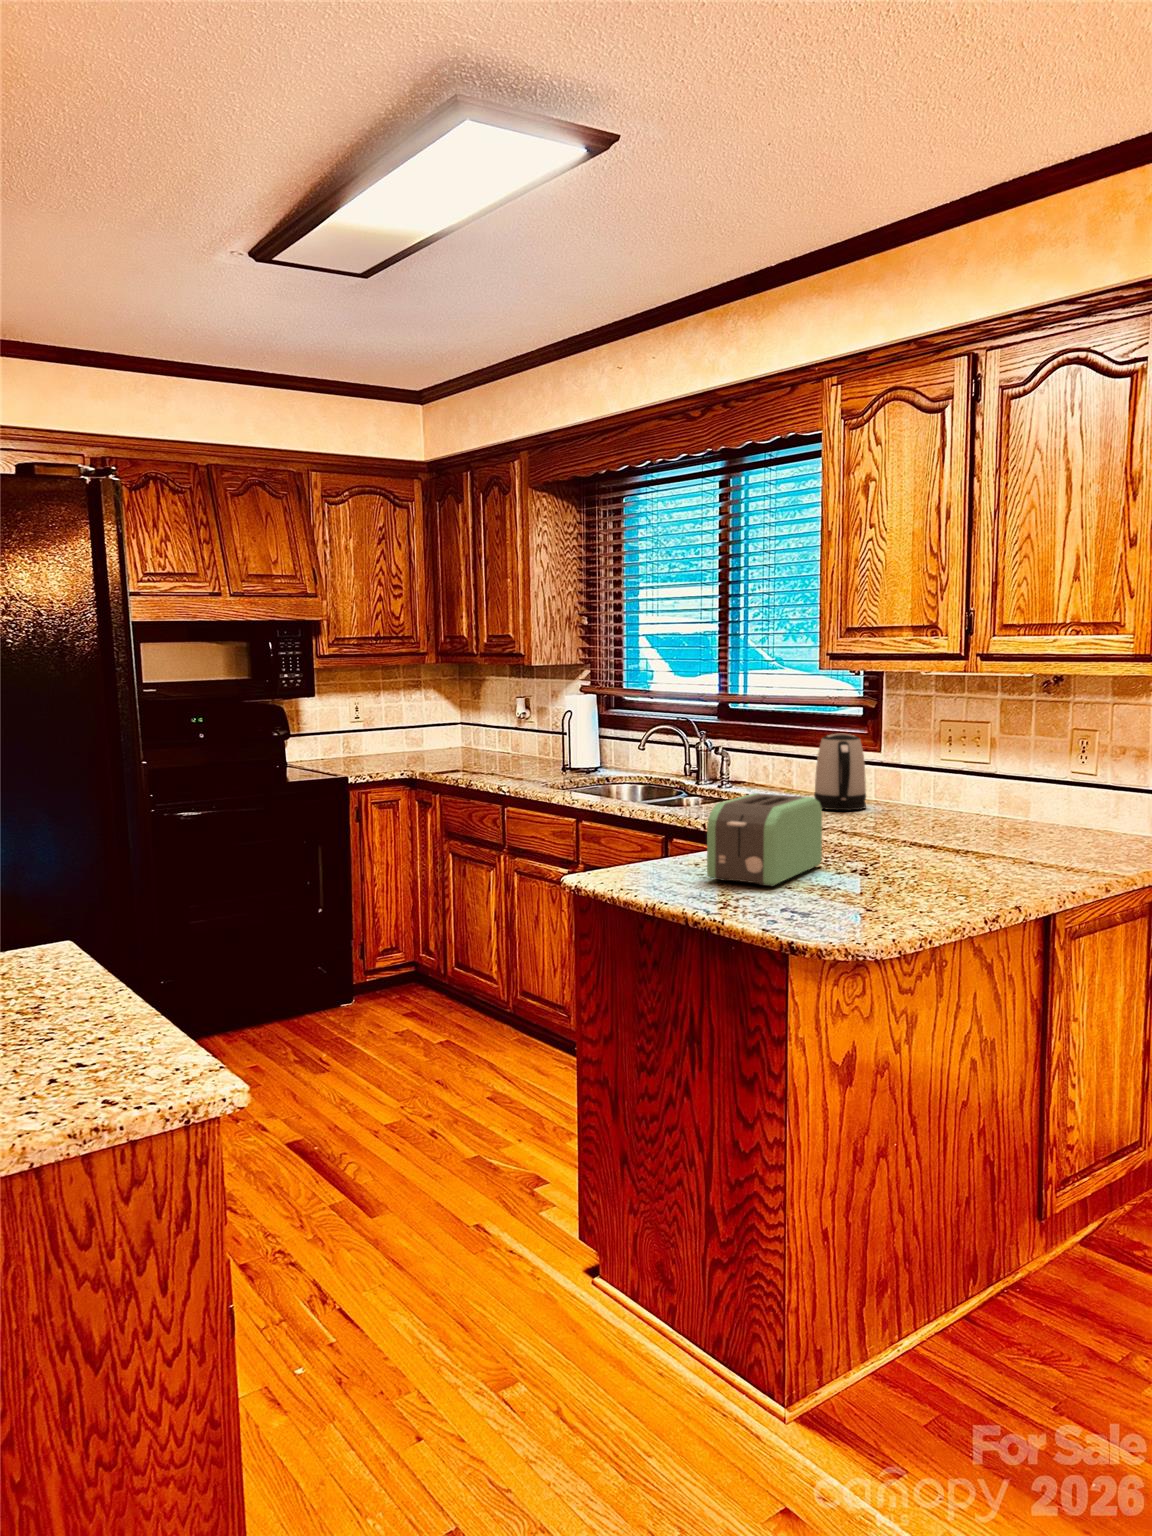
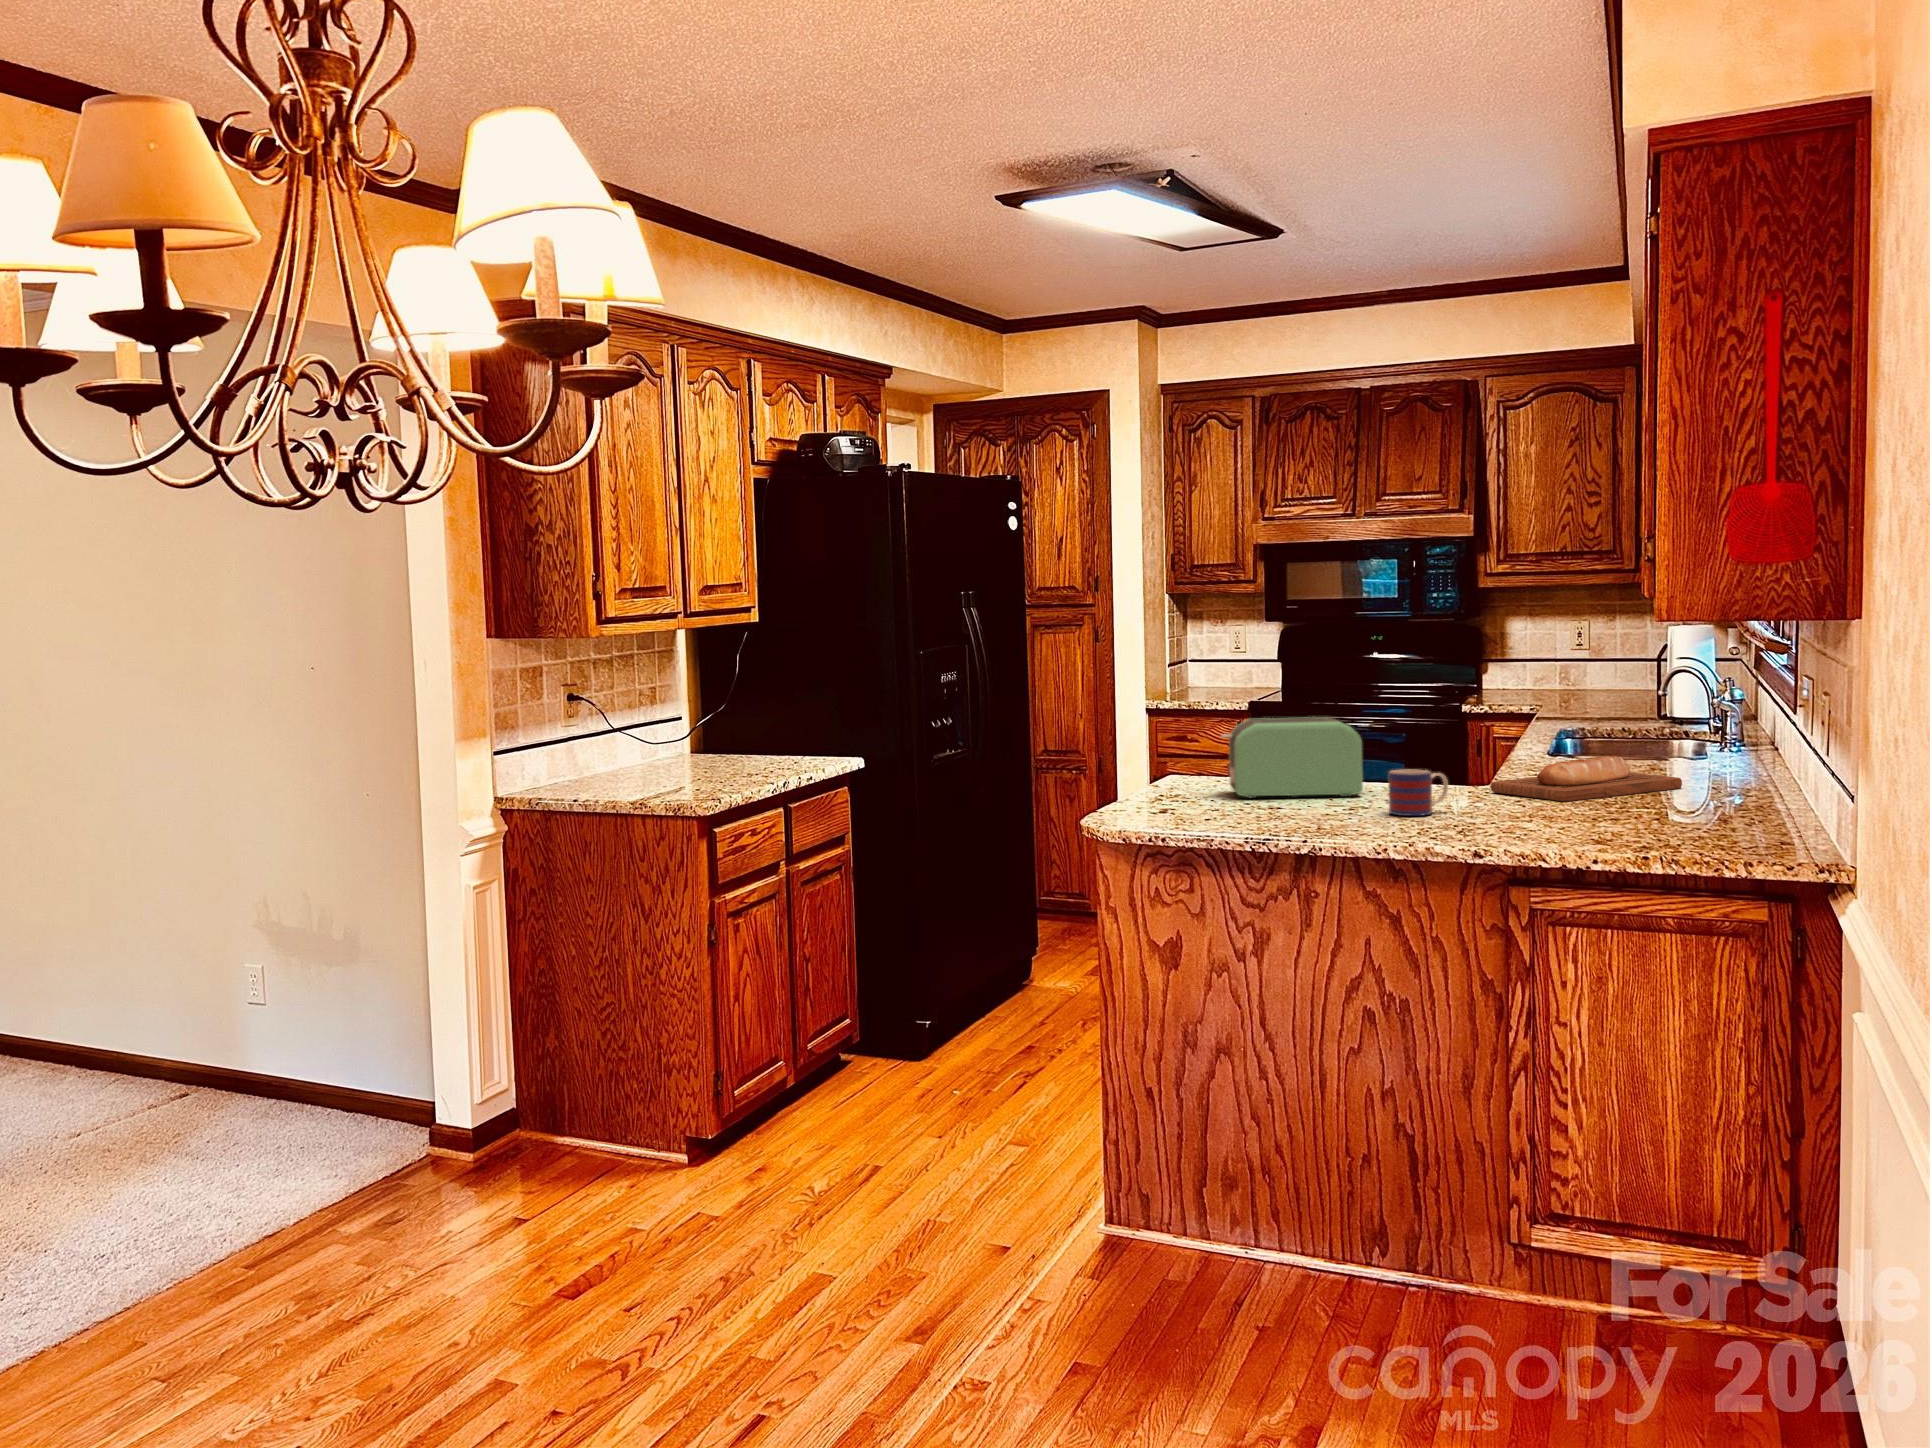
kettle: present [814,734,866,810] -> none [1677,675,1760,776]
bread loaf: none [831,803,938,845] -> present [1491,756,1682,801]
mug: none [937,834,978,879] -> present [1388,770,1448,816]

